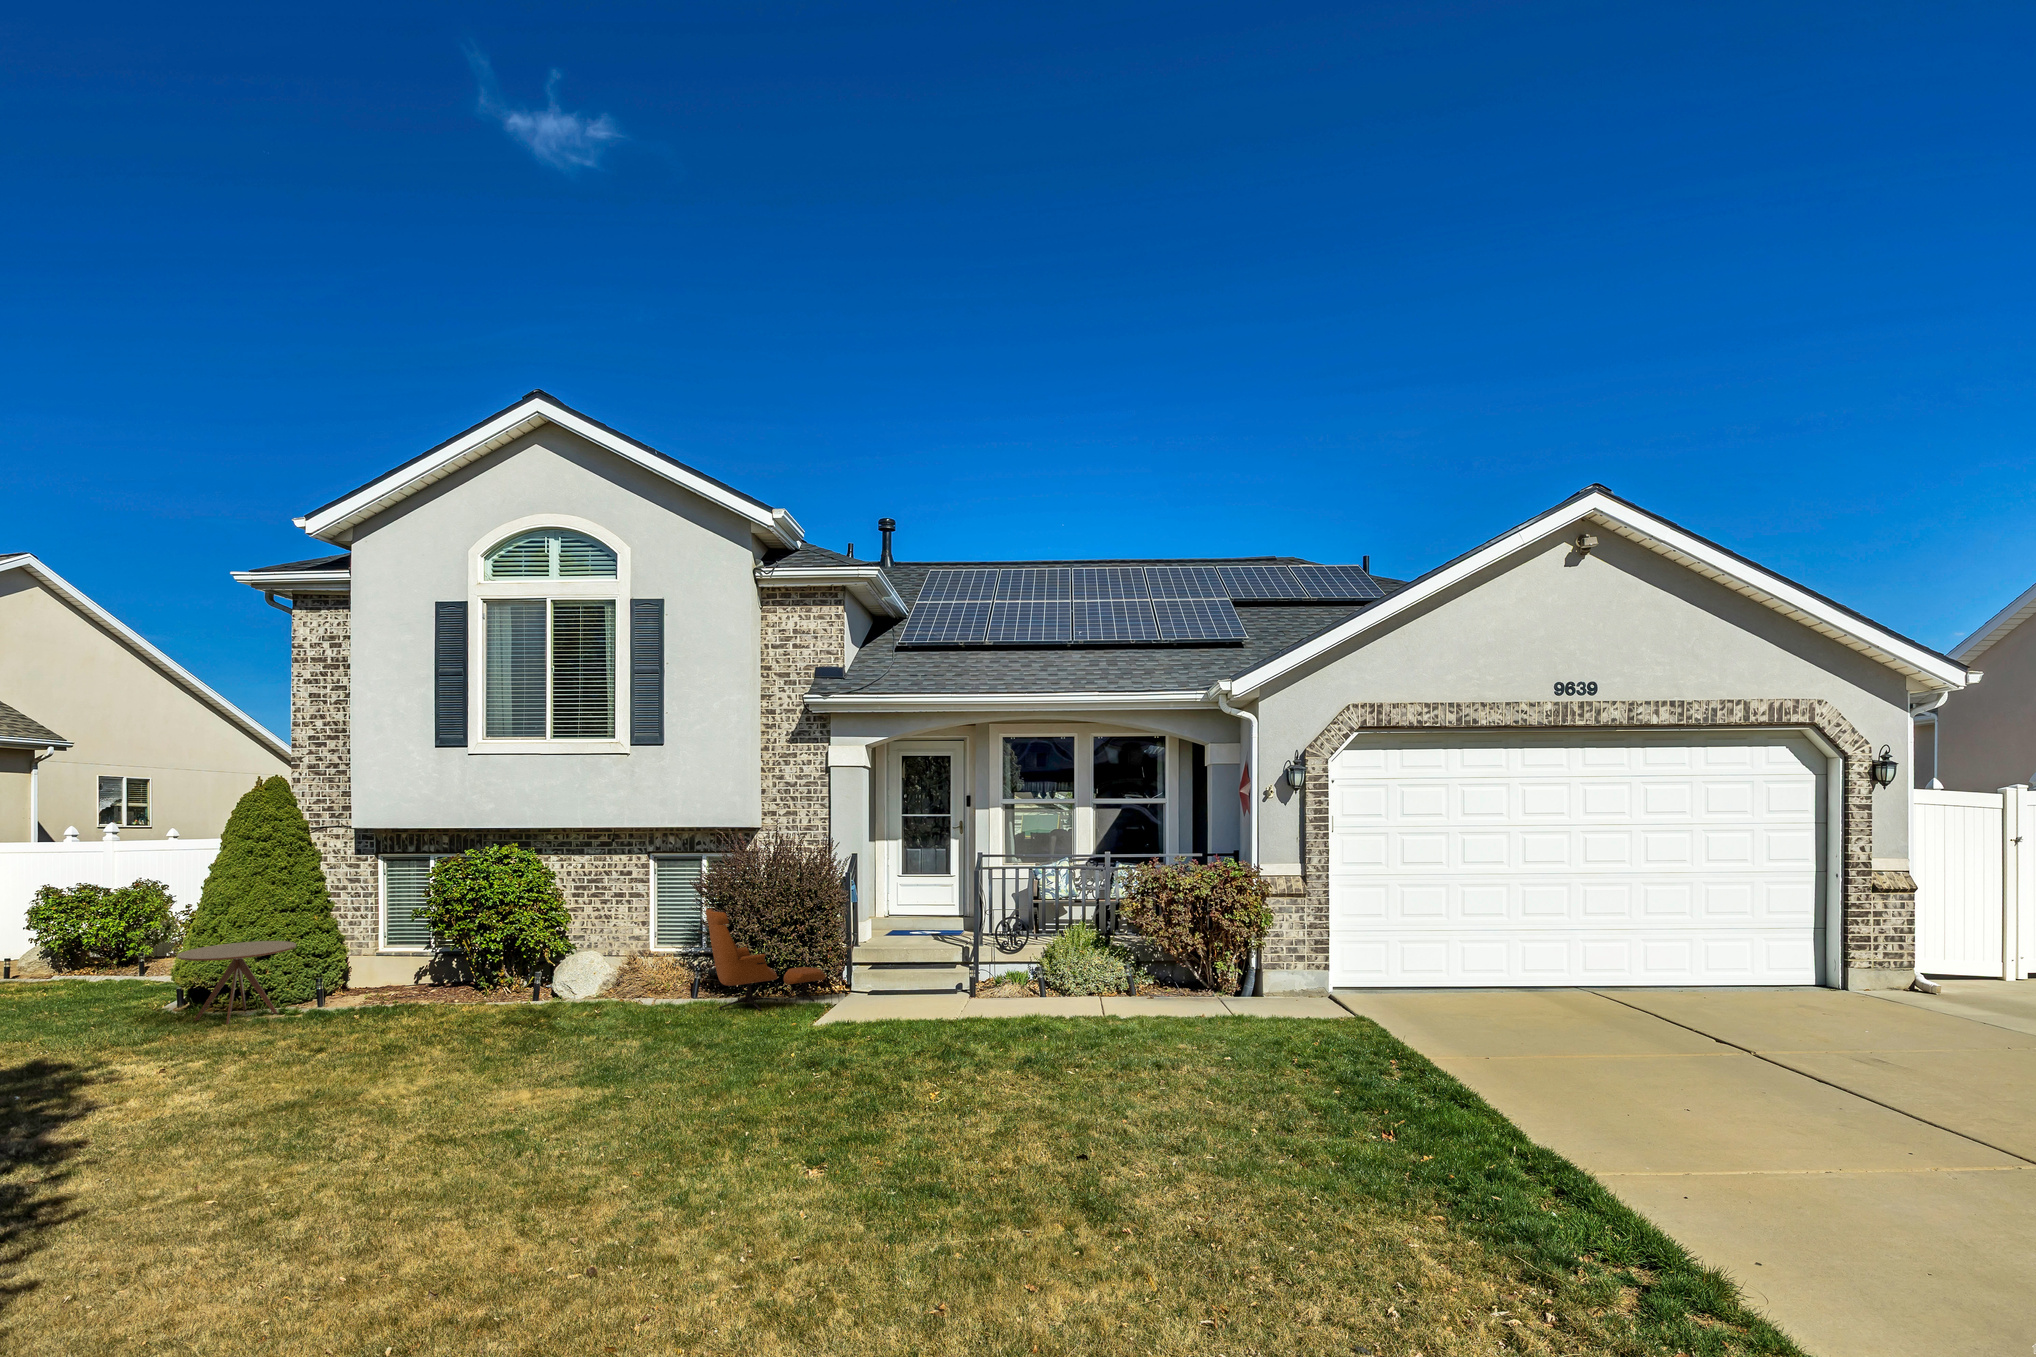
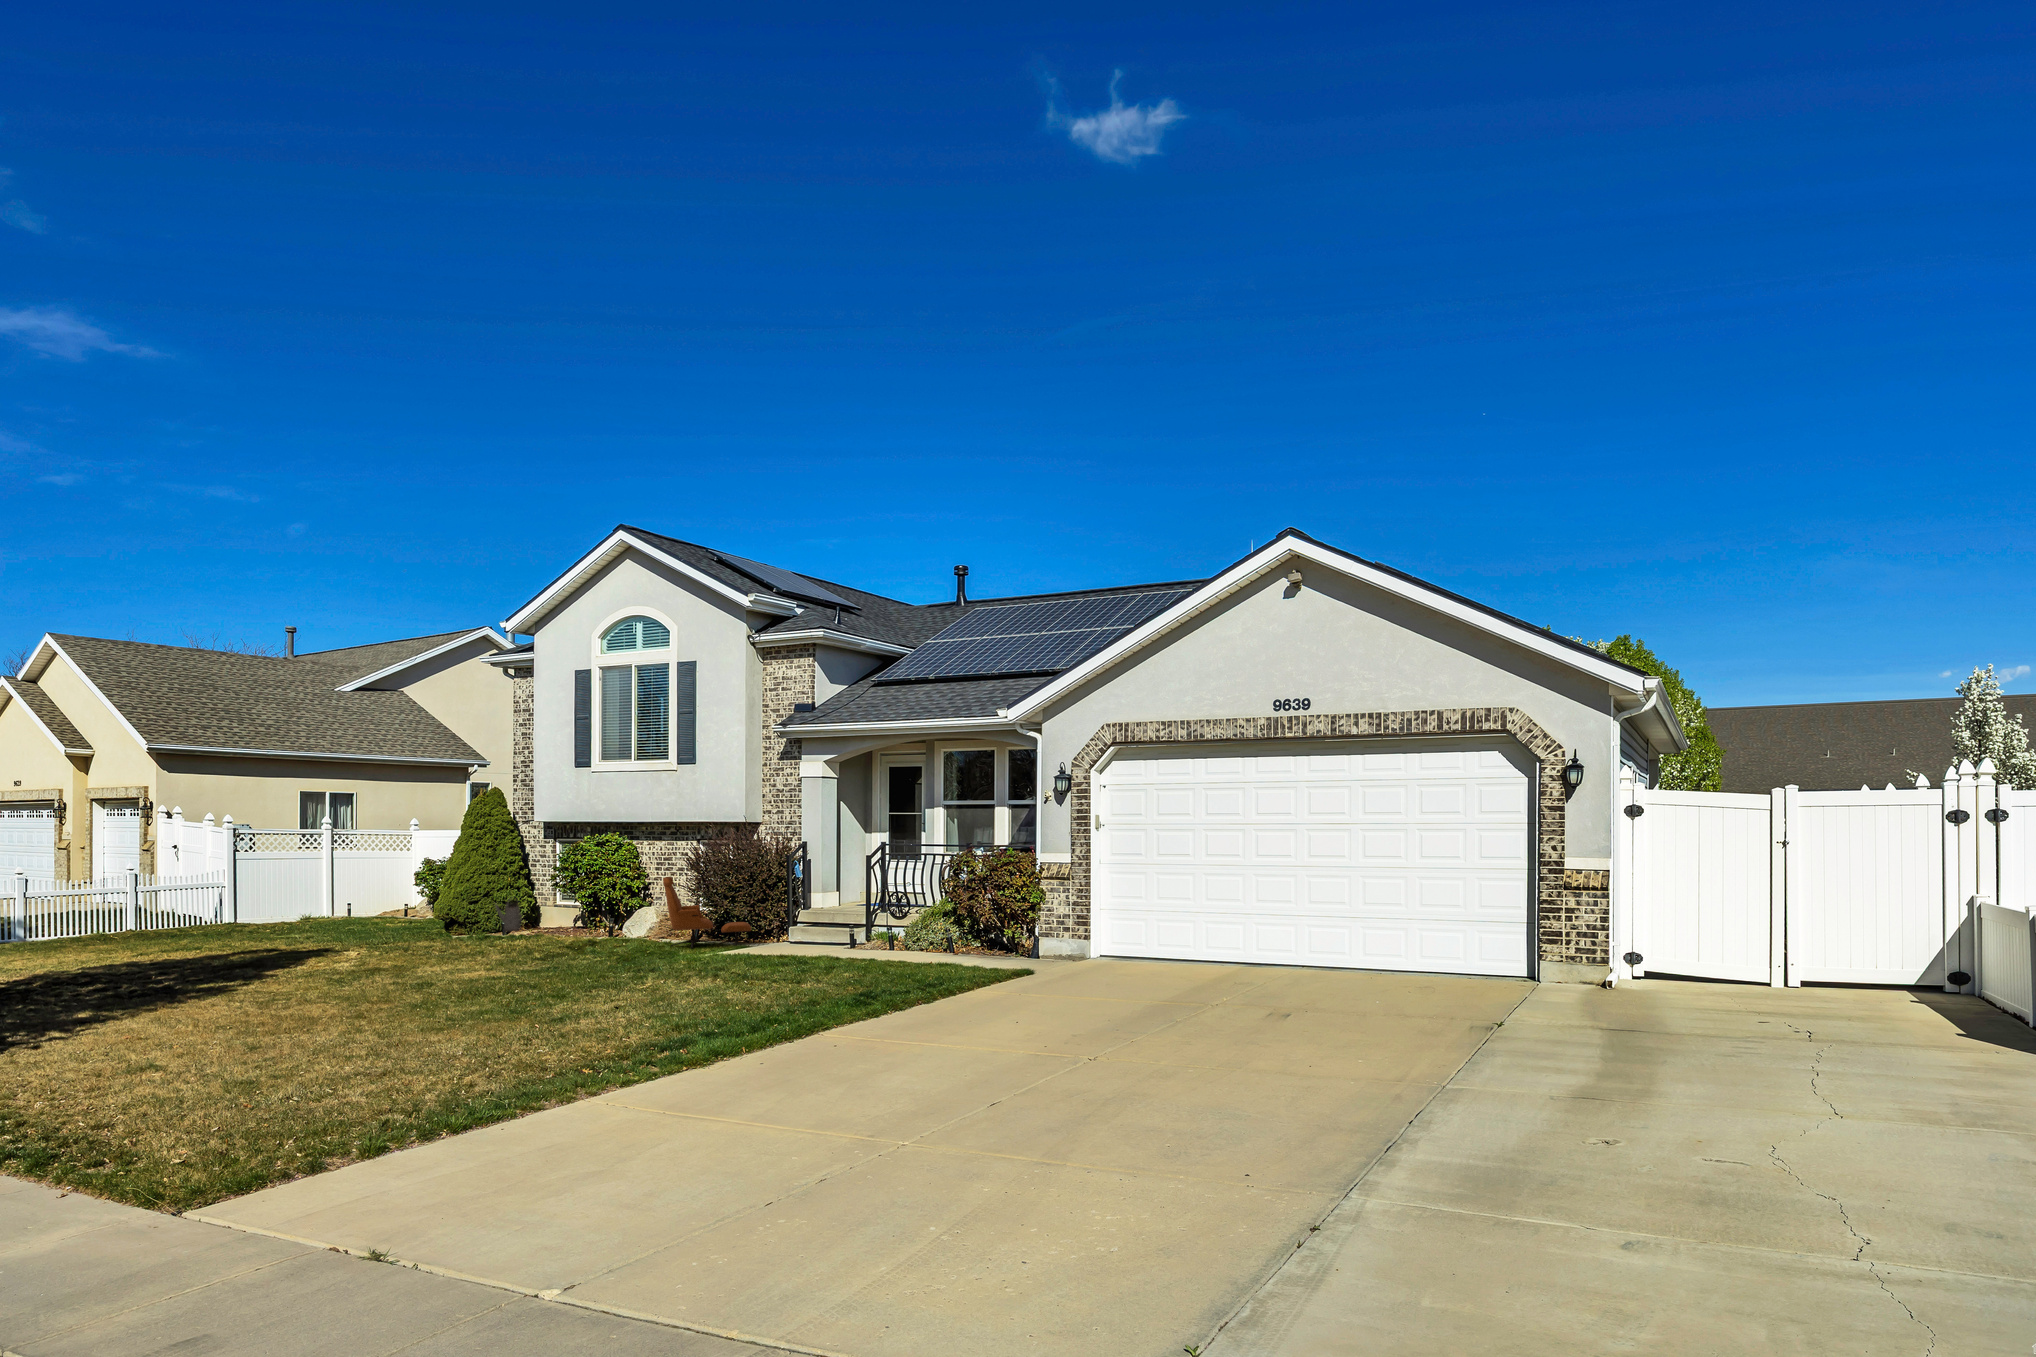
round table: present [177,941,296,1024] -> none [391,891,460,940]
watering can: none [335,945,393,998] -> present [495,897,522,931]

